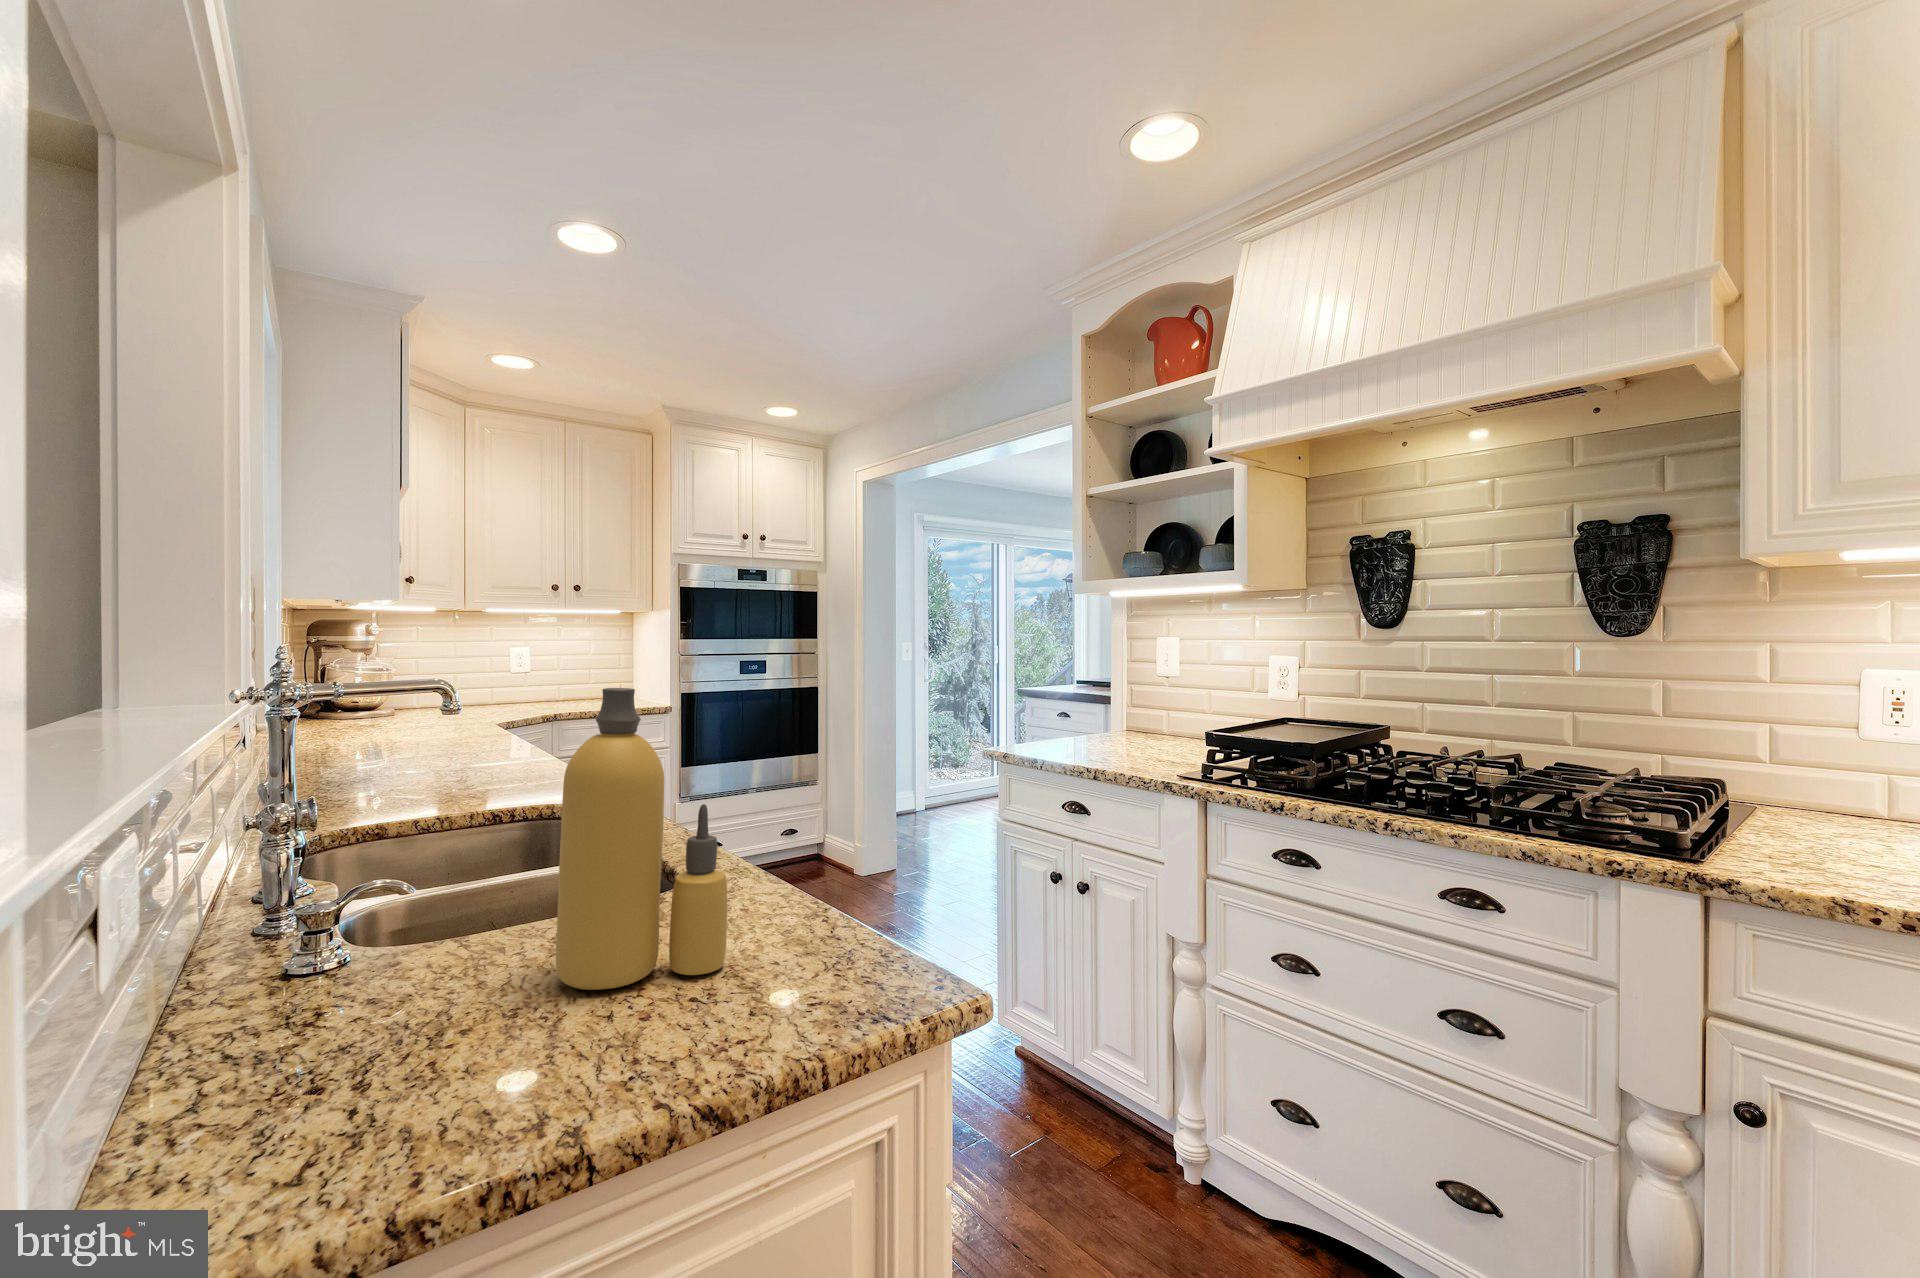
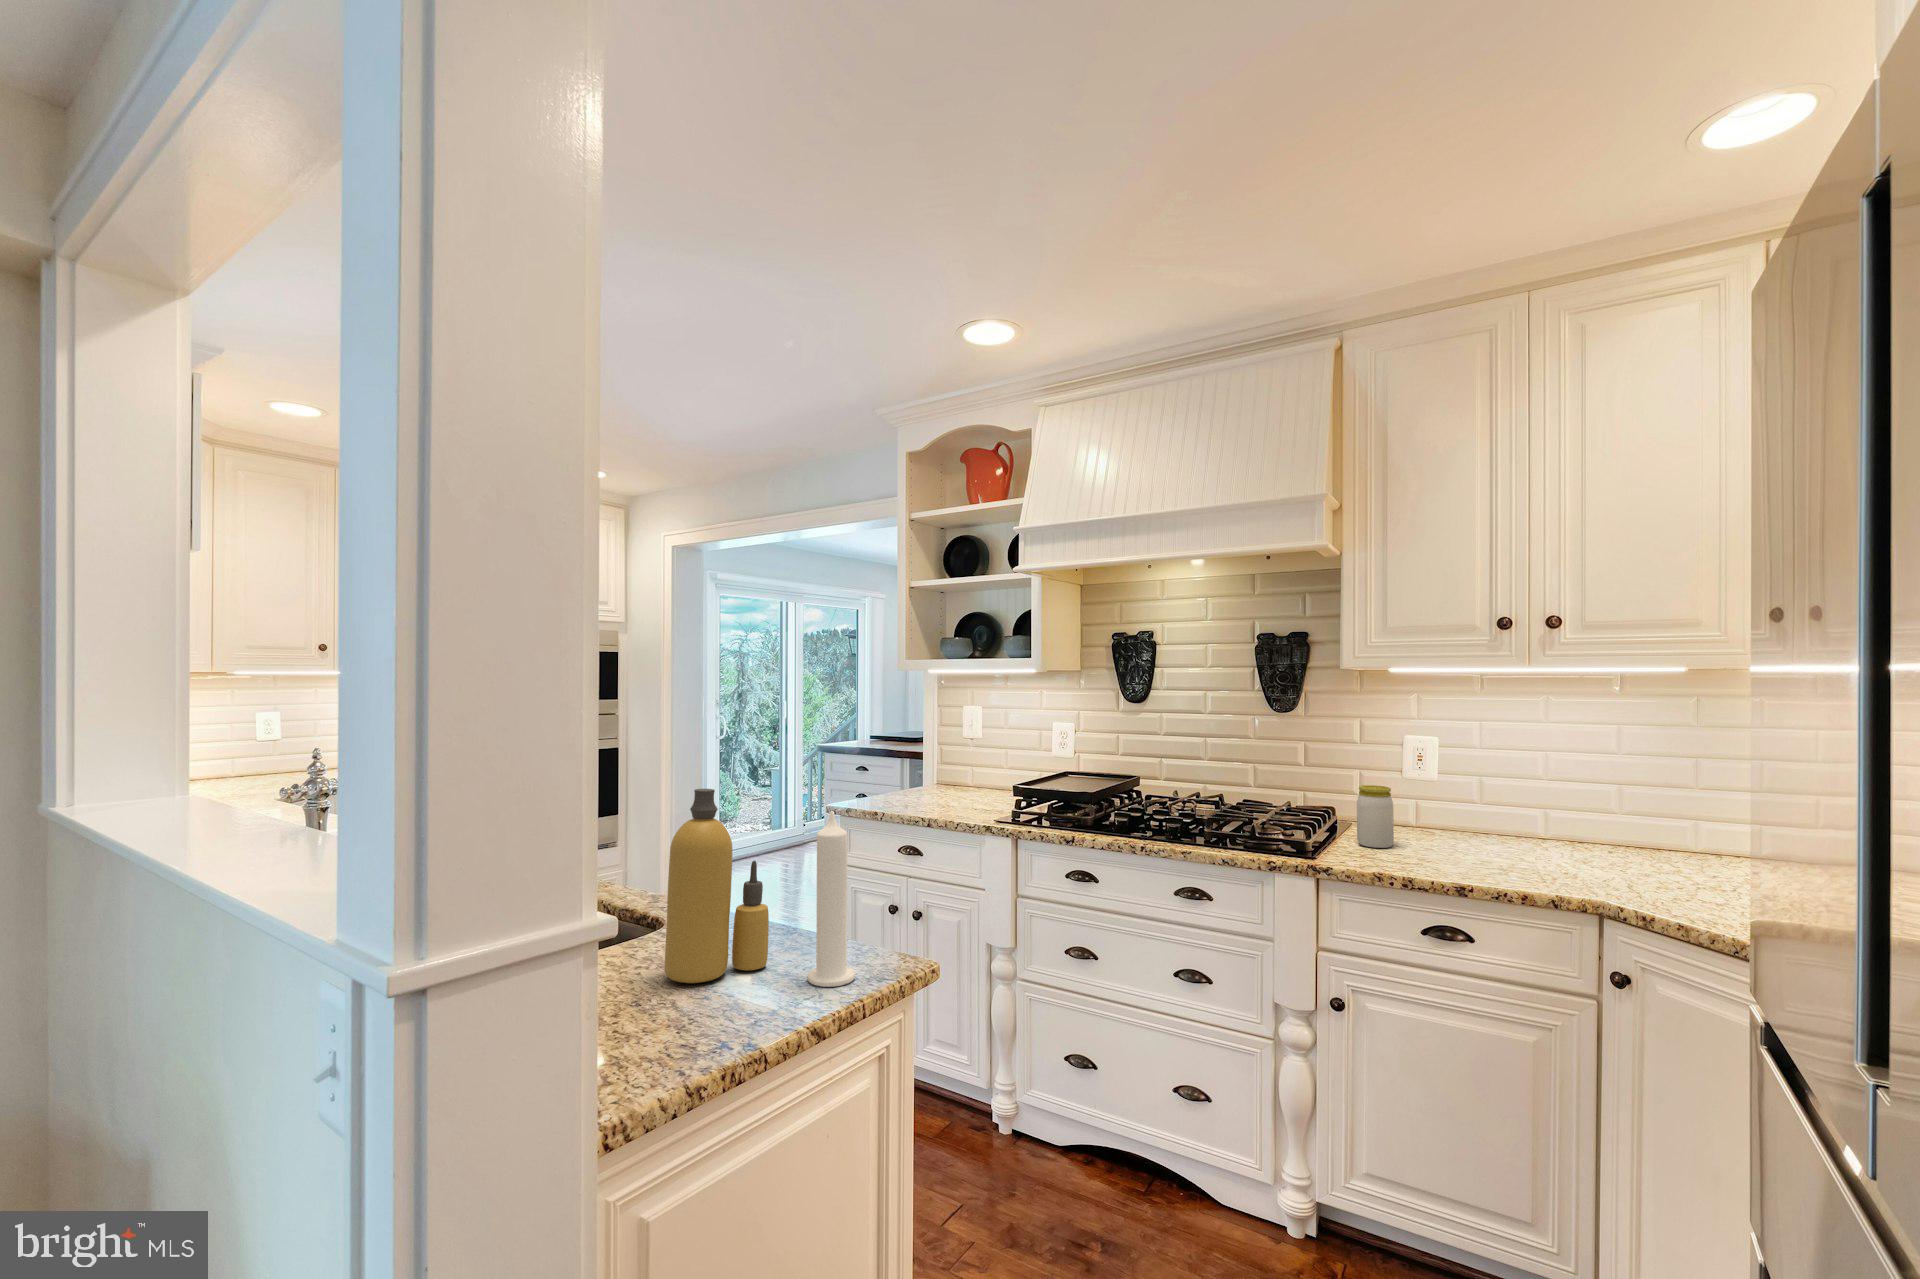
candle: none [755,727,836,1024] -> present [808,811,855,987]
jar: none [1775,746,1853,850] -> present [1357,785,1394,848]

